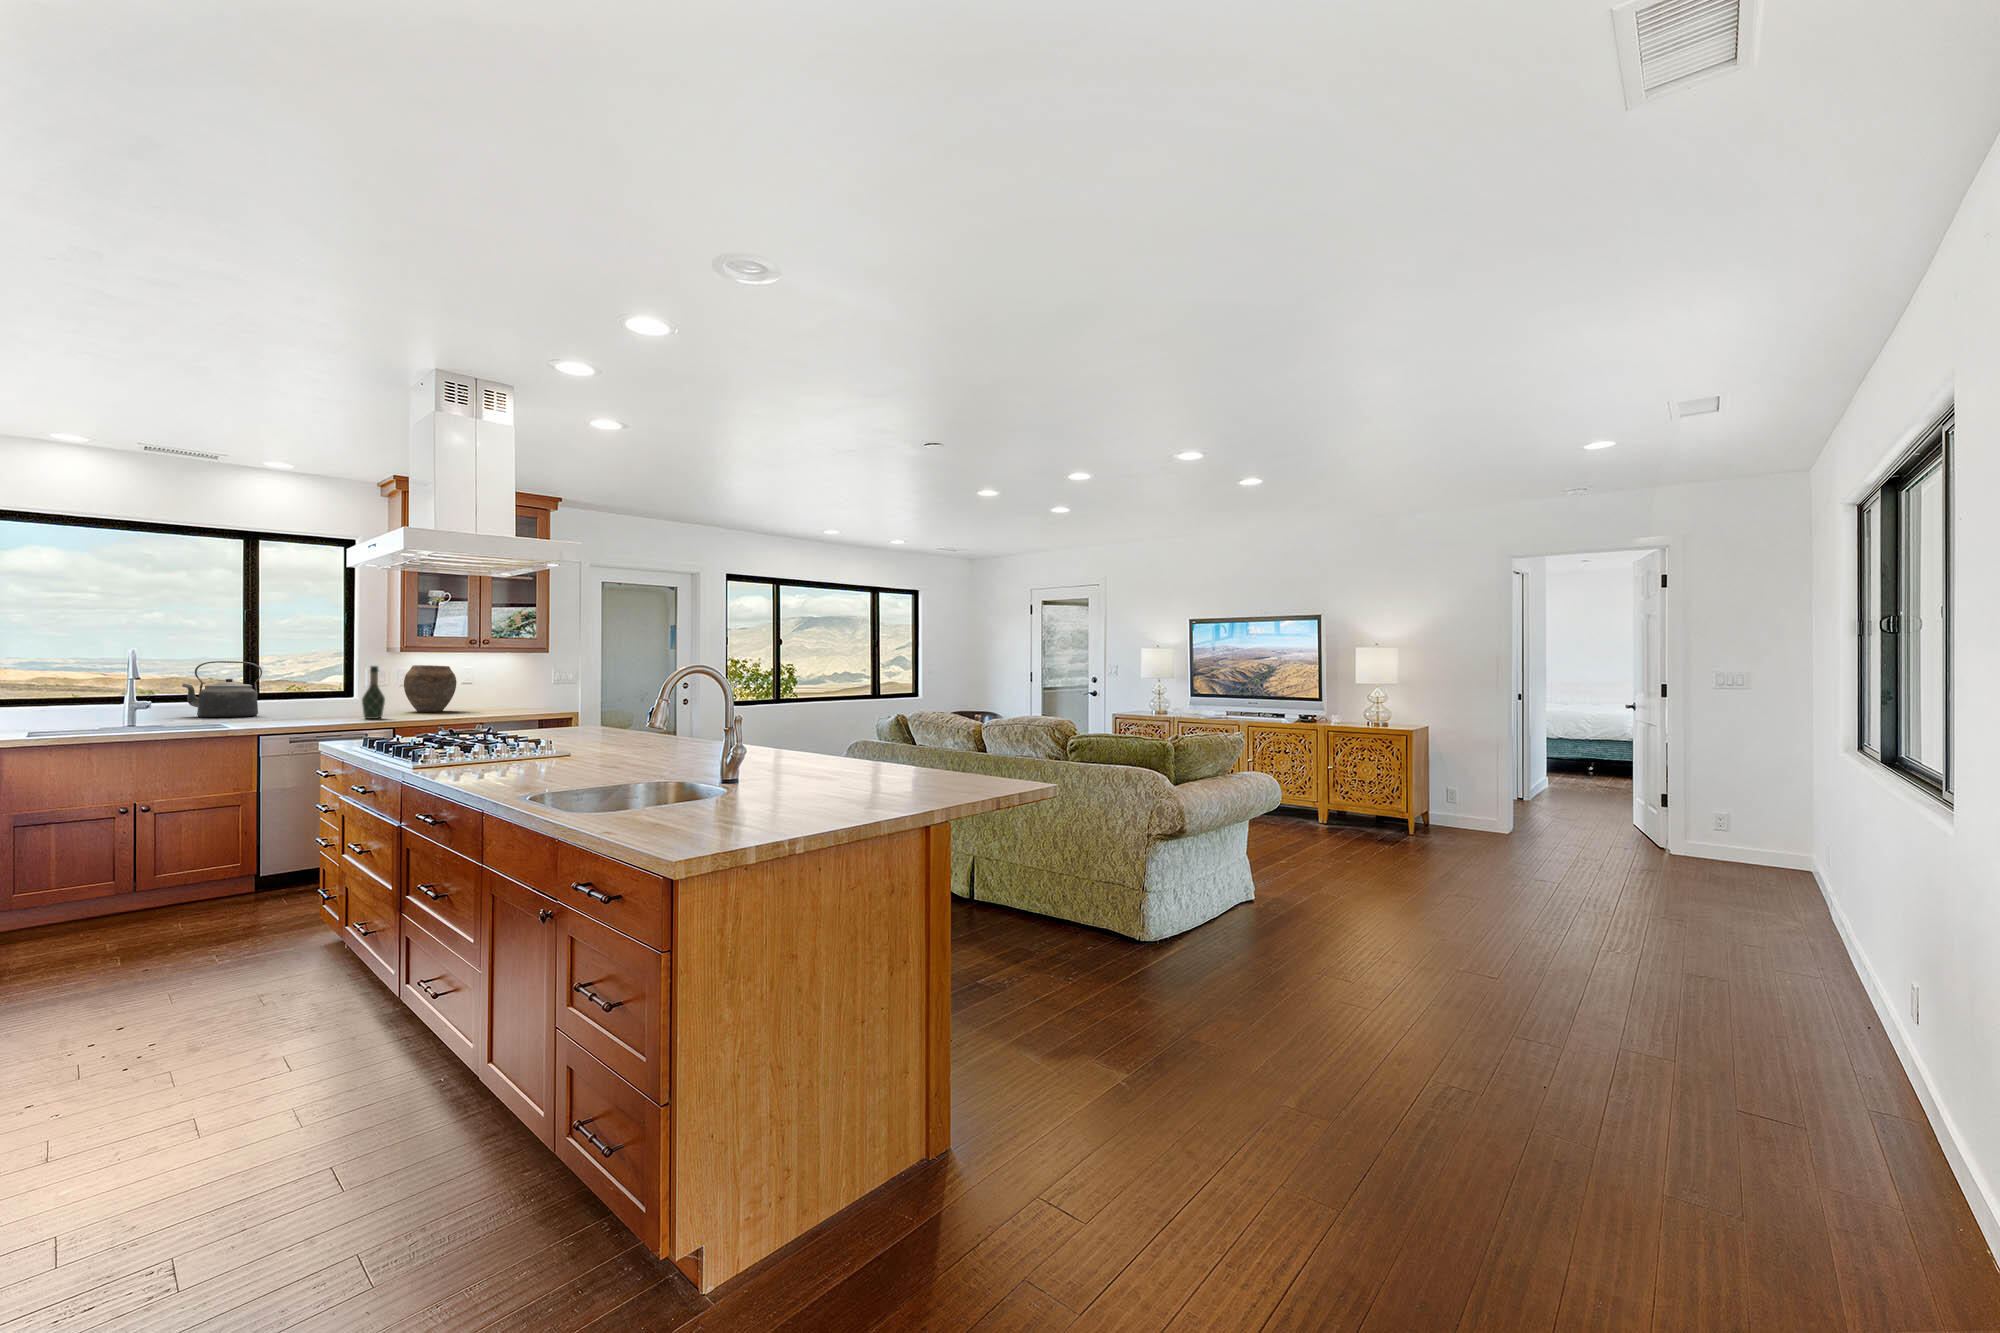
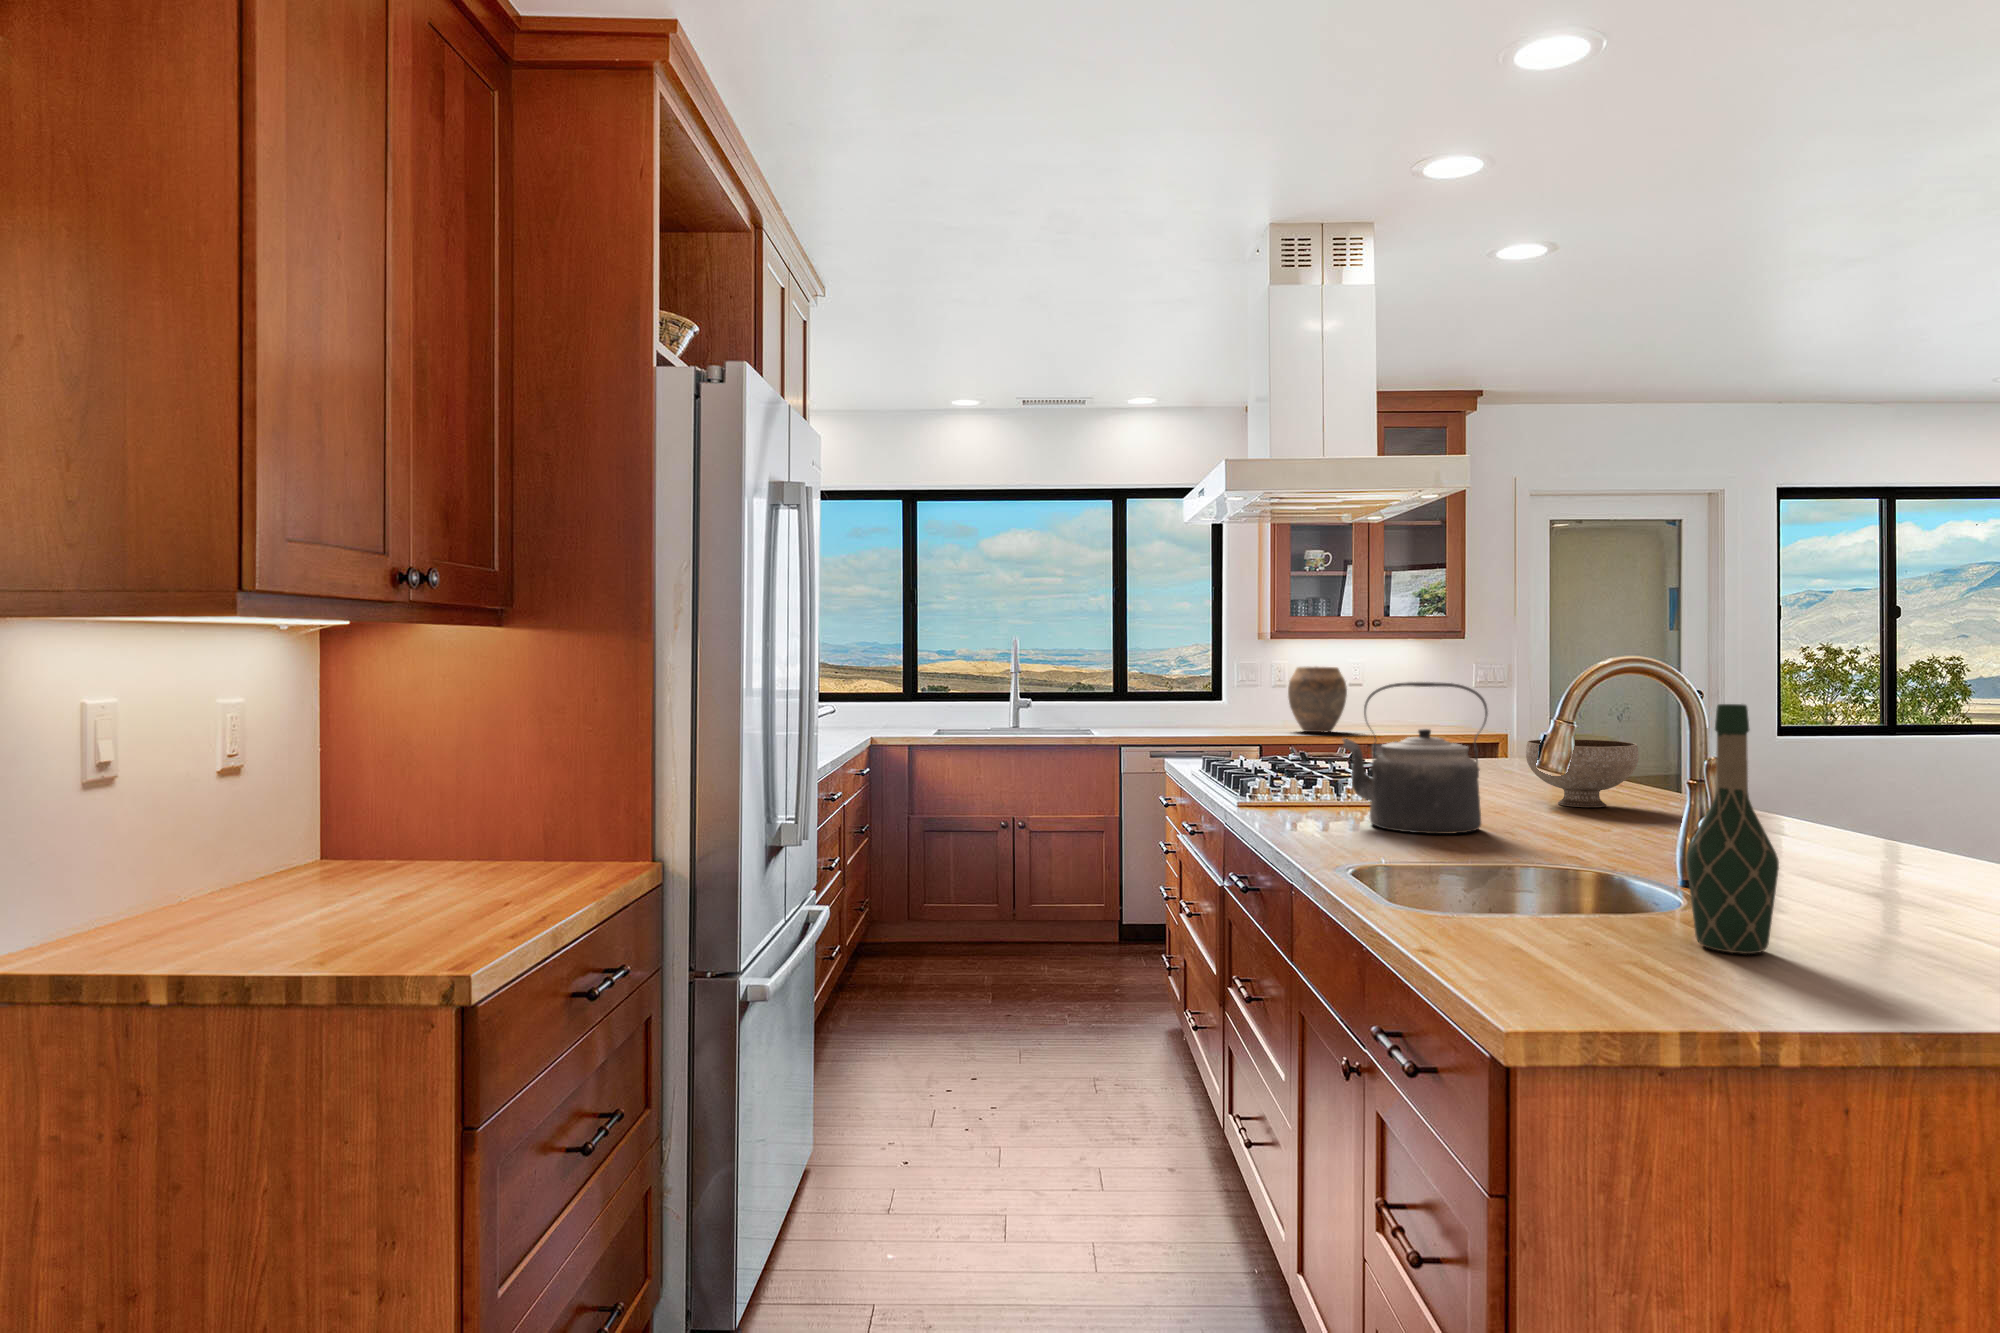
kettle: present [182,661,262,717] -> present [1342,682,1488,834]
wine bottle: present [362,666,385,719] -> present [1686,704,1779,954]
bowl: none [614,712,676,749] -> present [1526,739,1639,807]

